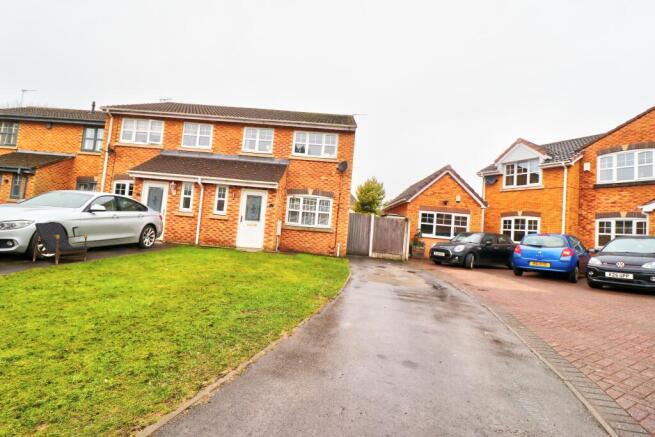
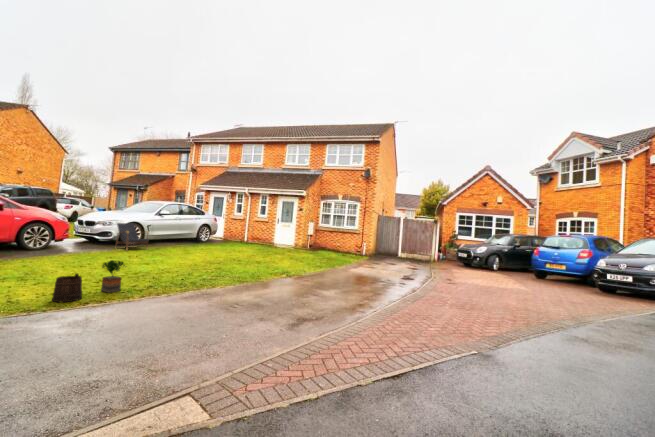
potted tree: none [112,294,155,353] -> present [101,260,125,293]
bucket: none [41,329,98,393] -> present [52,274,82,302]

